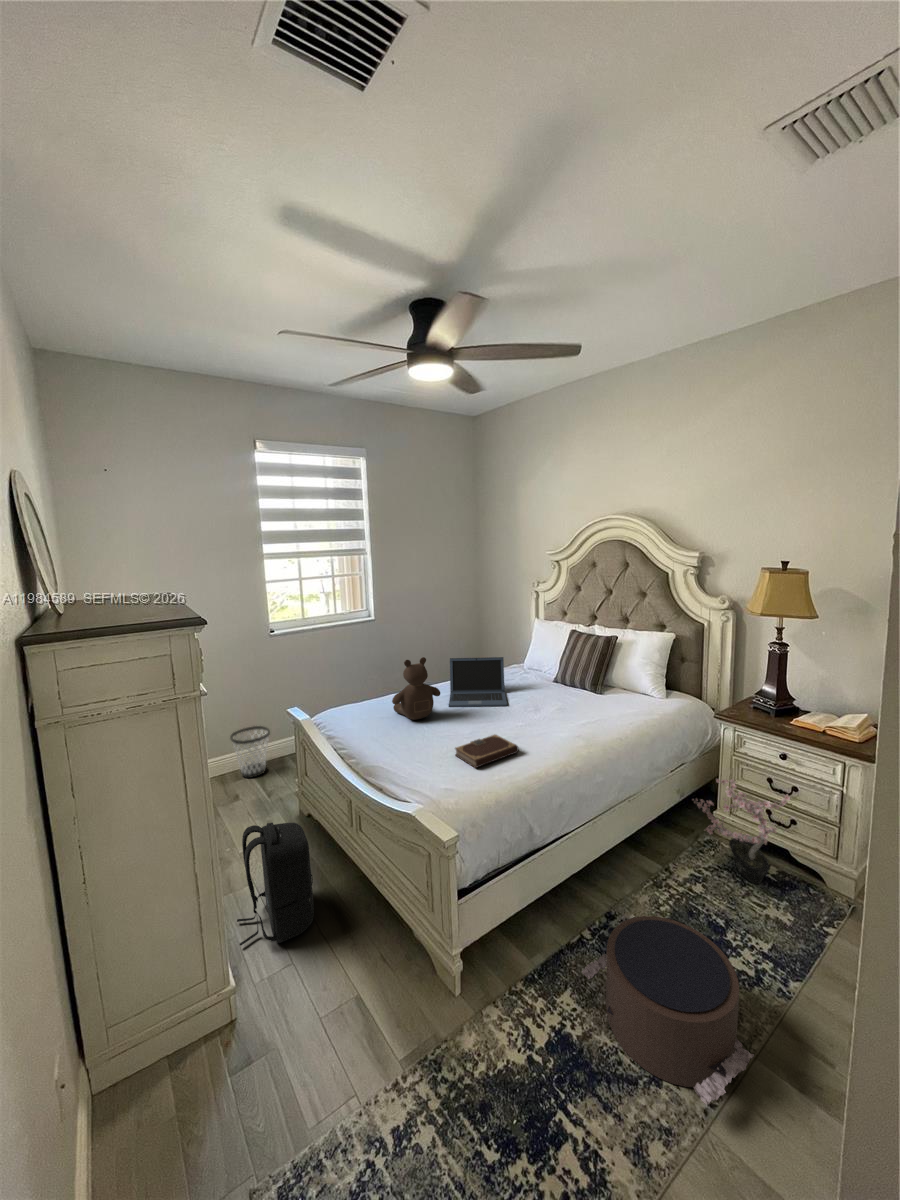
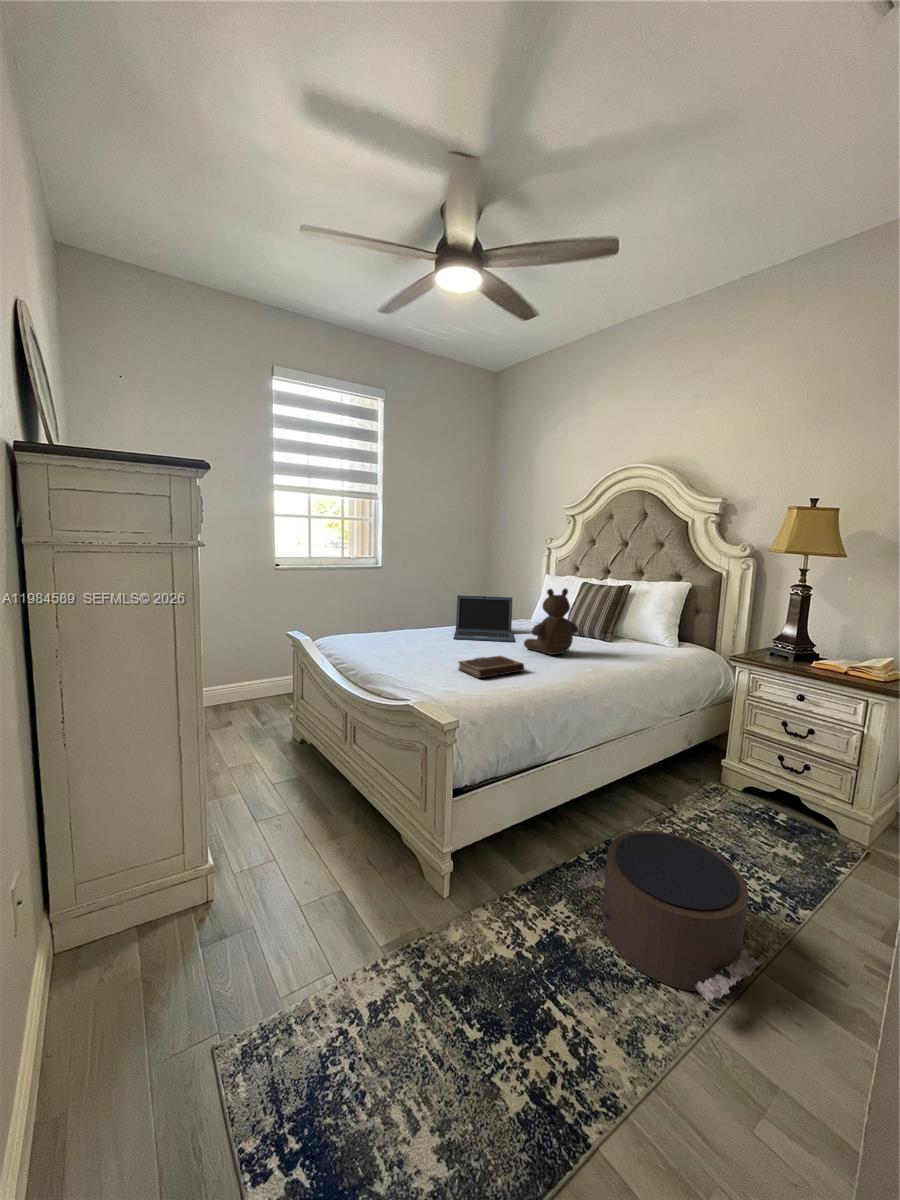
teddy bear: present [392,657,440,720] -> present [524,588,578,655]
wastebasket: present [230,726,270,778] -> none [229,659,270,708]
potted plant: present [694,779,790,884] -> none [698,715,812,827]
backpack: present [237,823,314,946] -> none [221,721,303,841]

